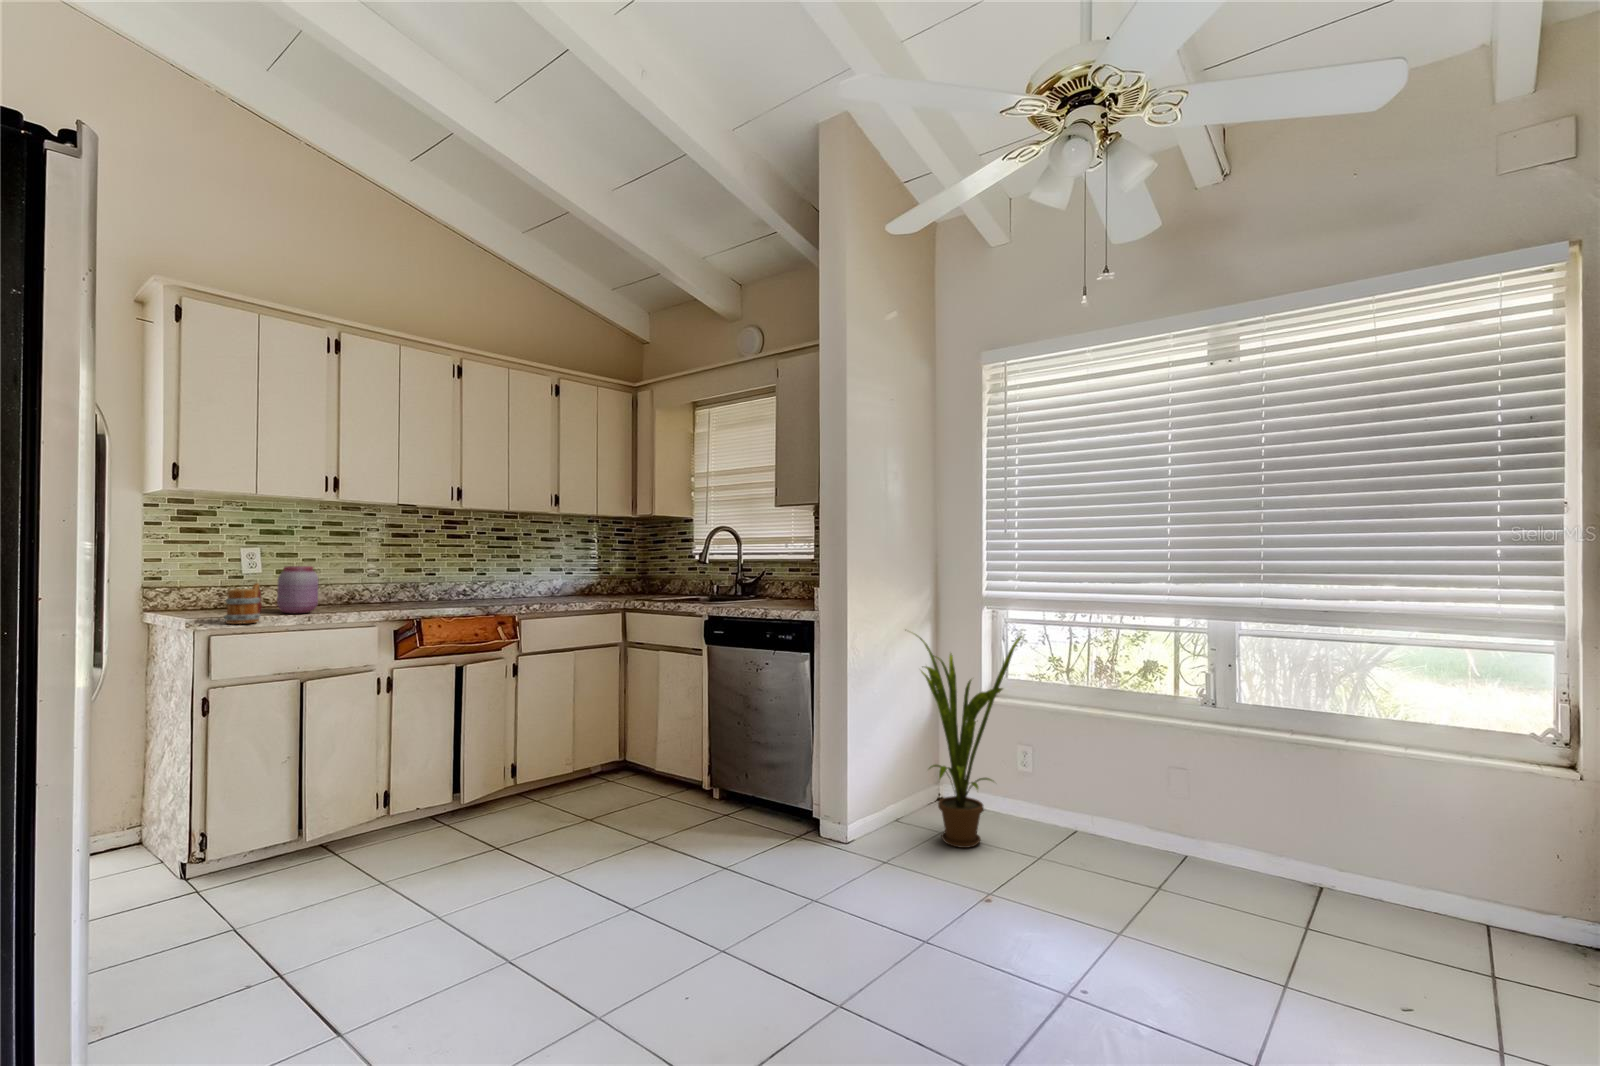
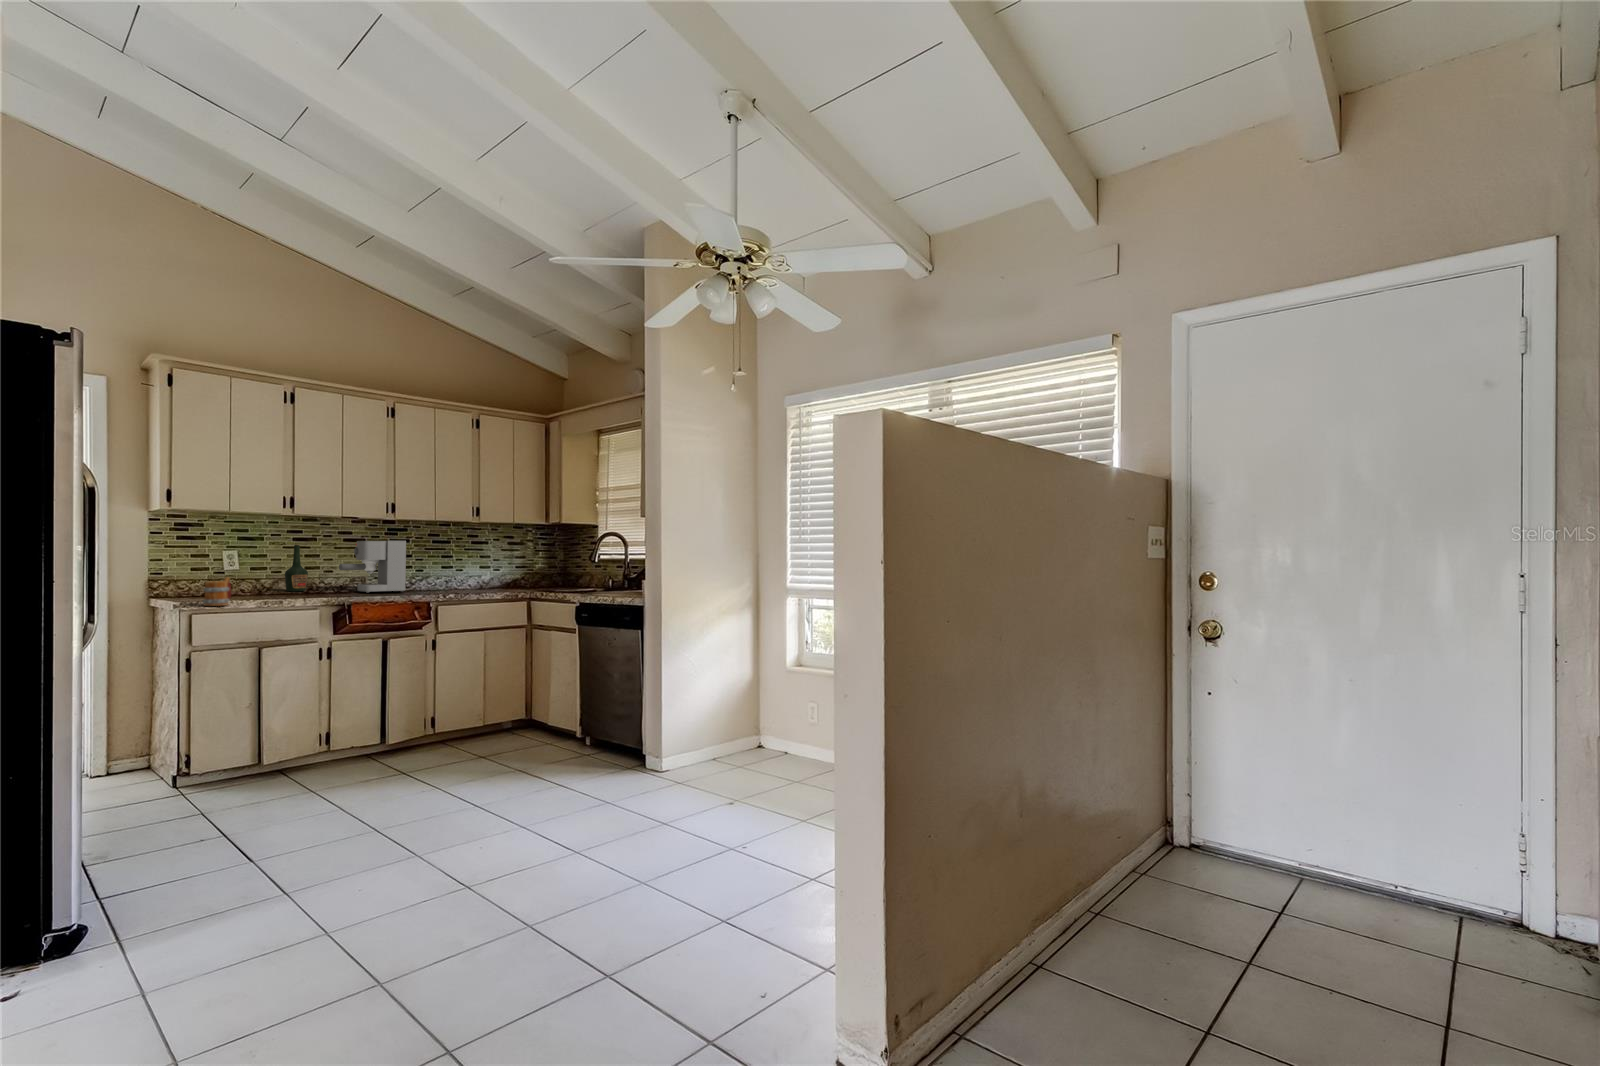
coffee maker: none [389,536,472,603] -> present [339,541,406,593]
bottle: none [319,540,349,601] -> present [285,544,308,591]
jar: present [277,566,318,613] -> none [246,565,278,600]
house plant: present [915,634,1021,848] -> none [709,612,798,775]

